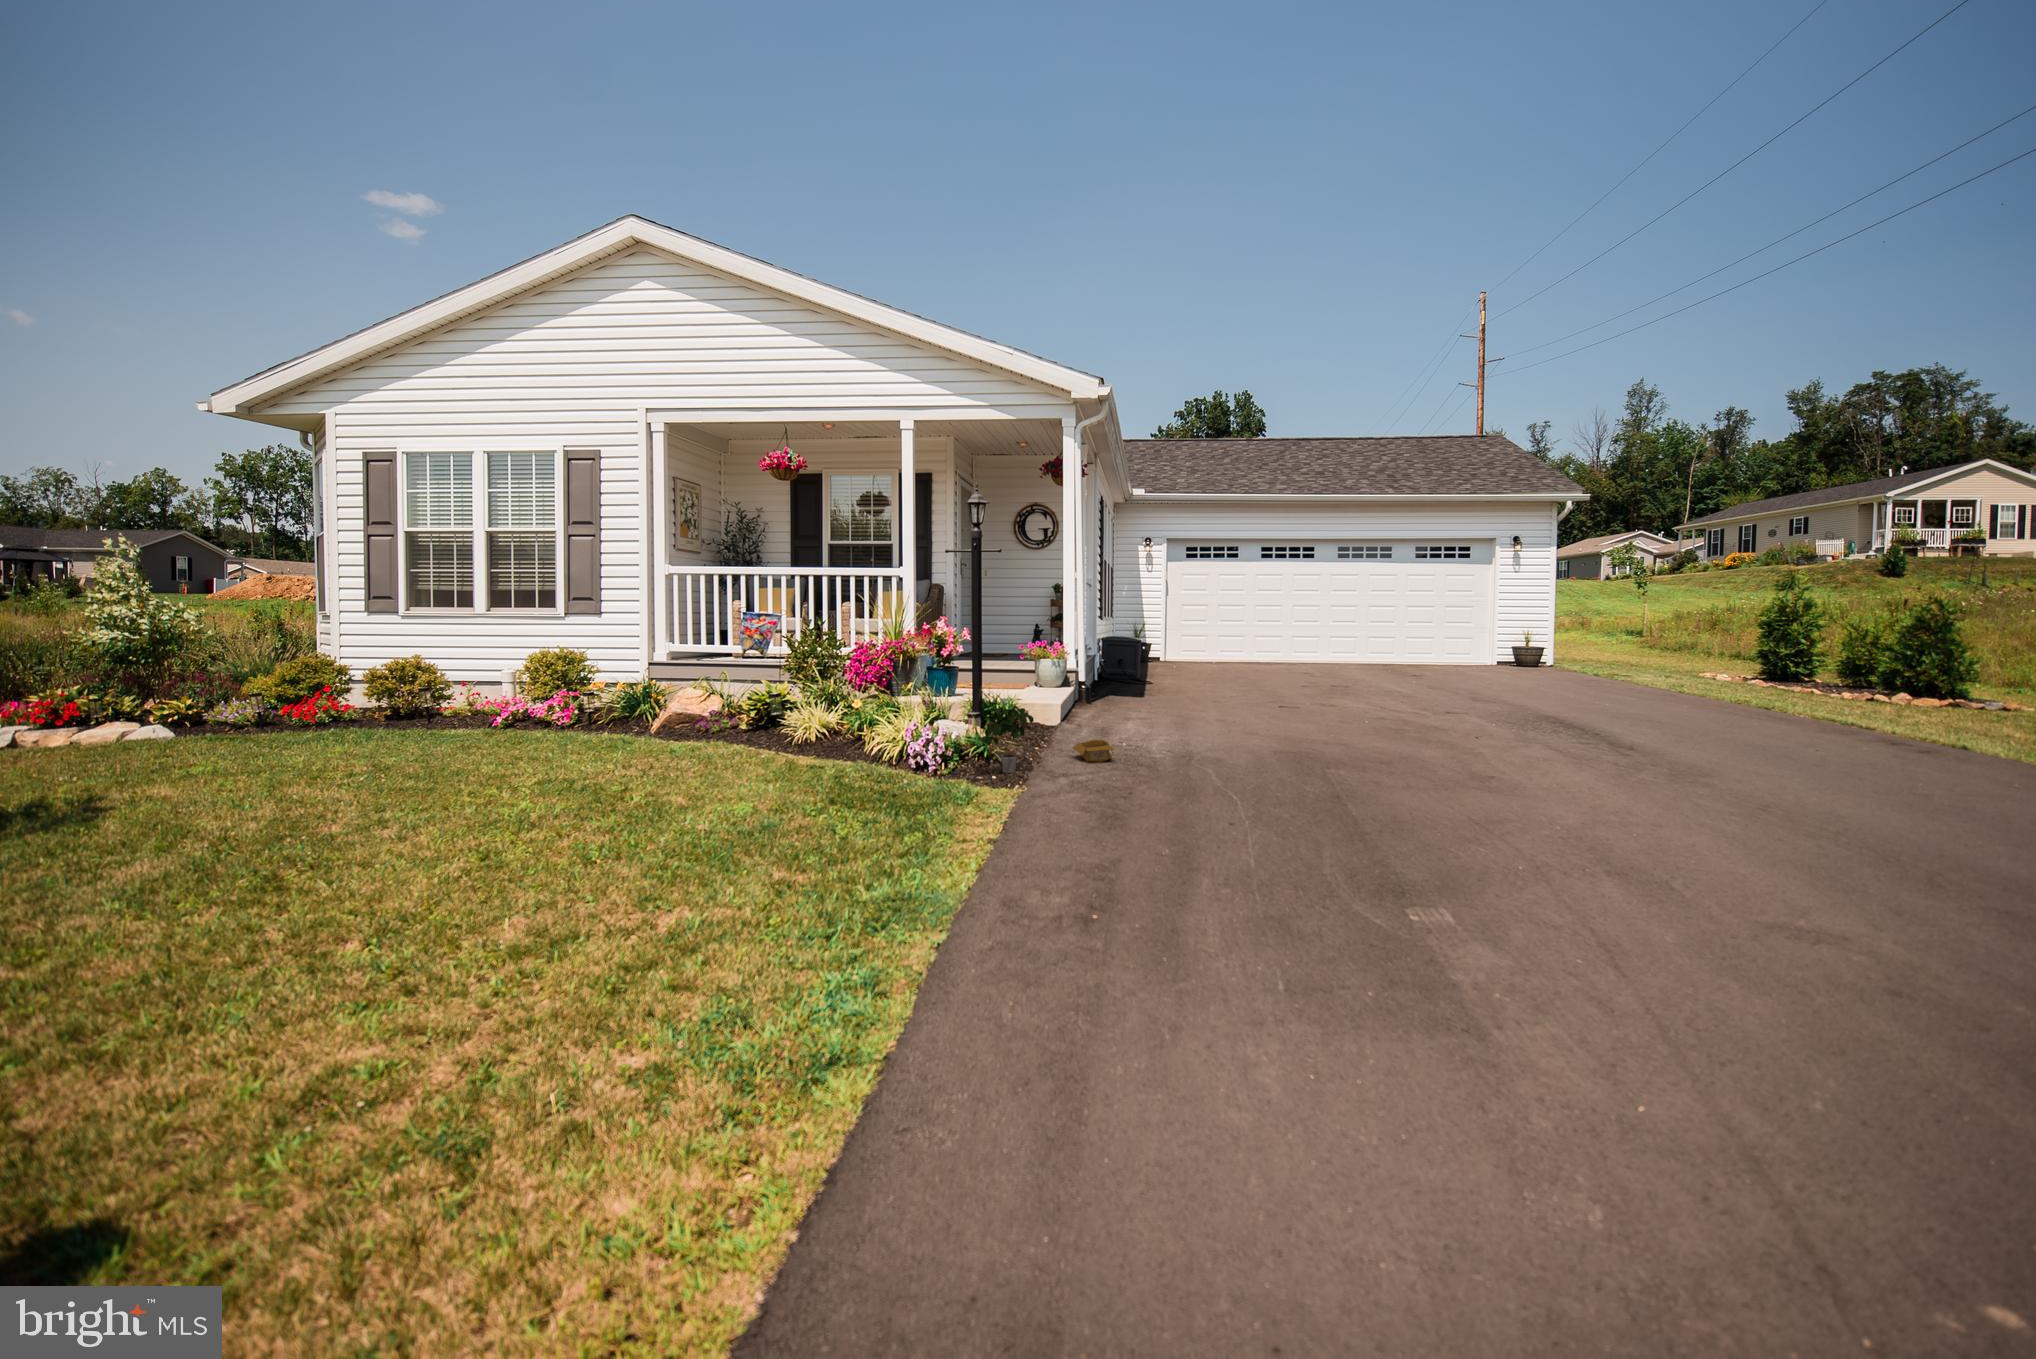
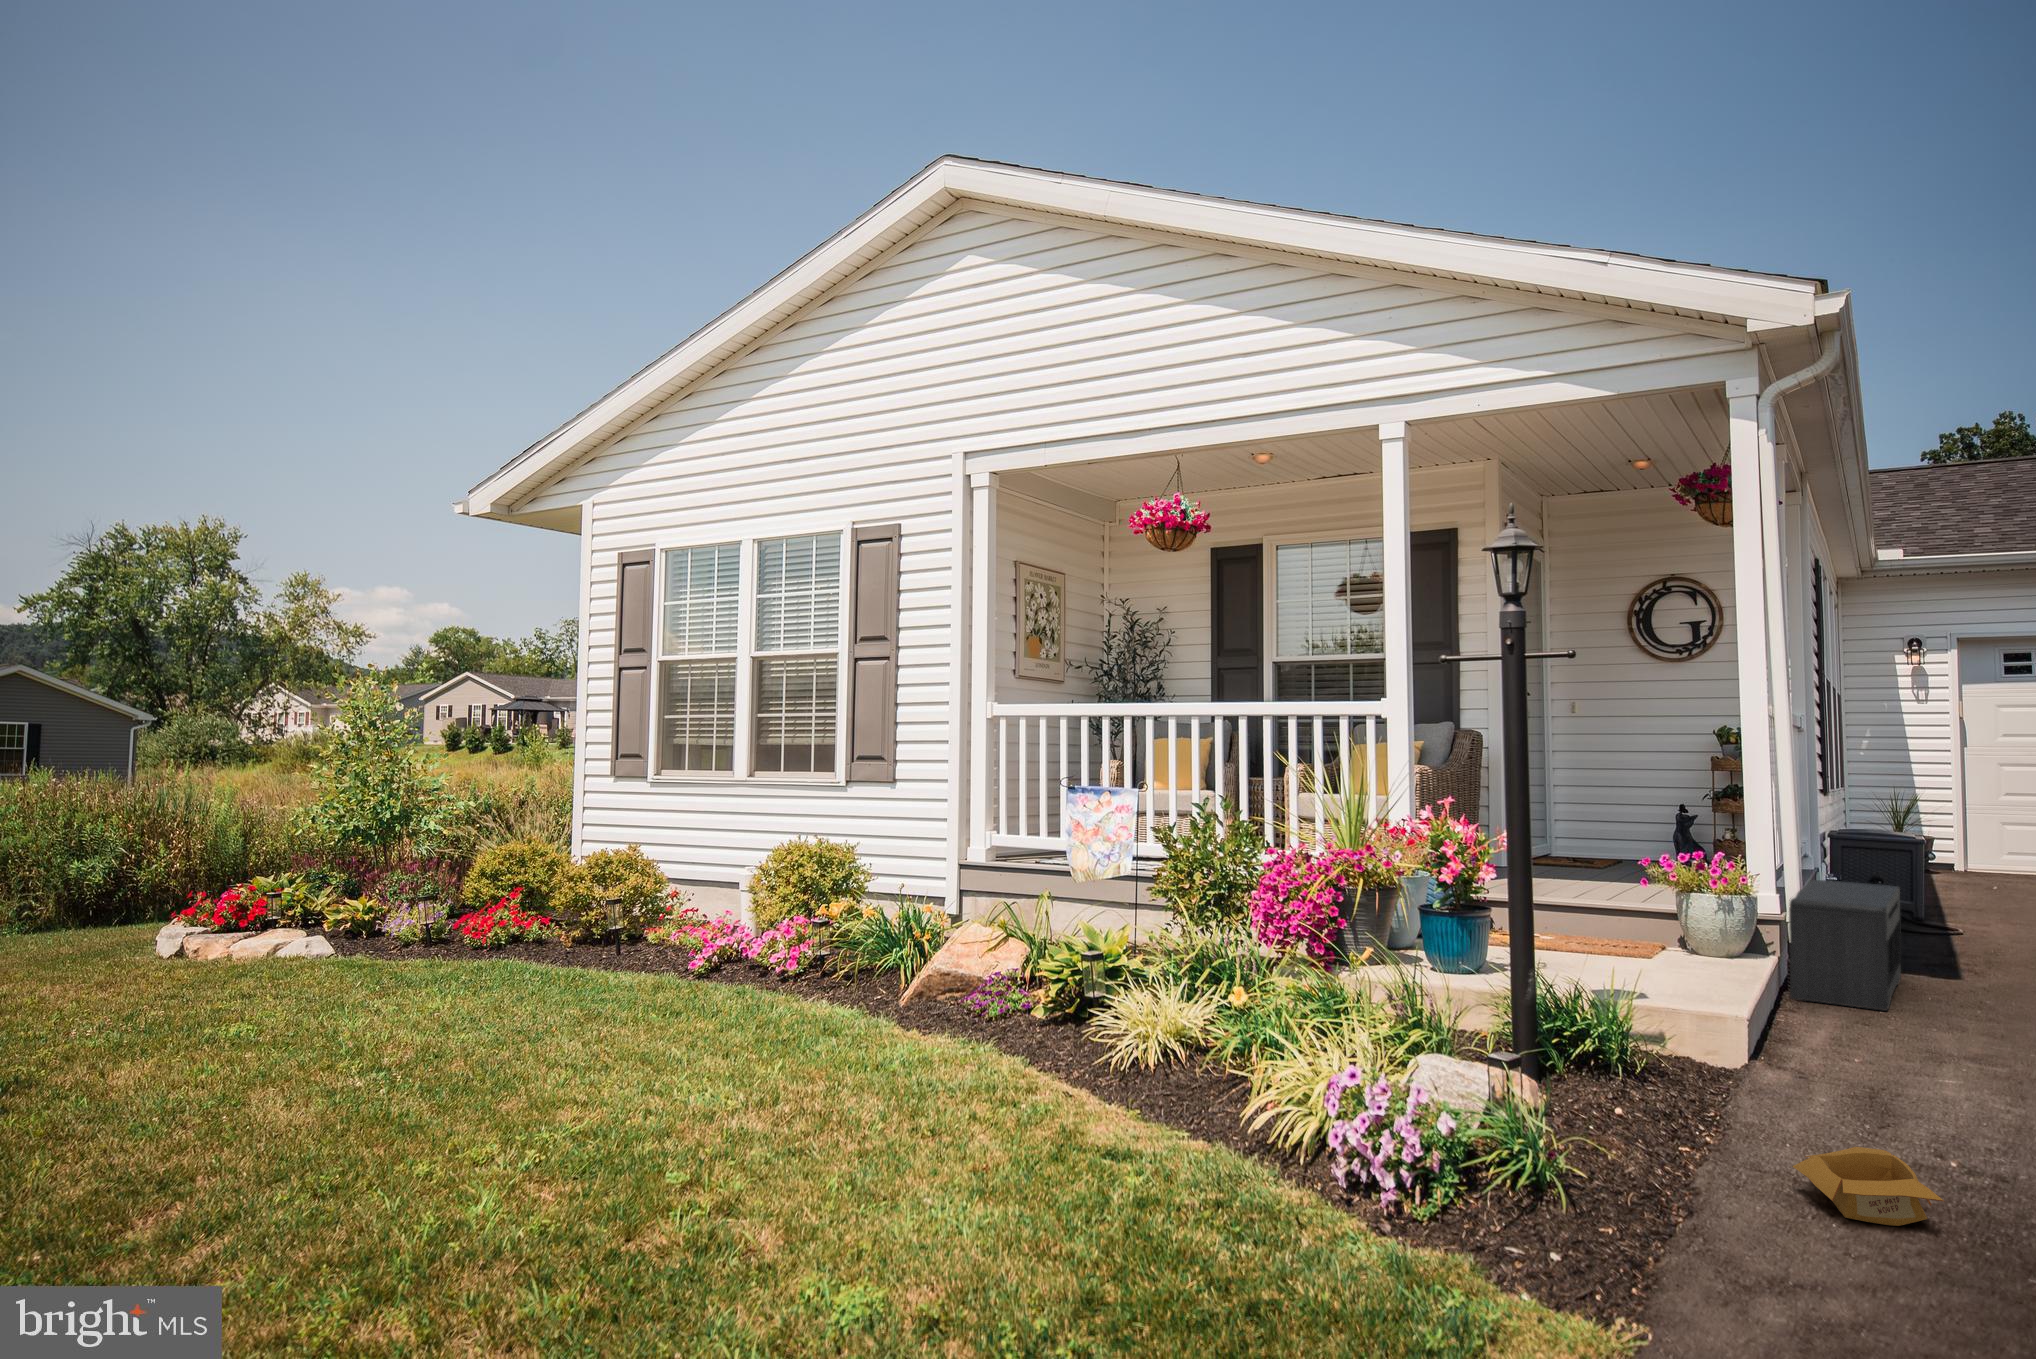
bench: none [1079,655,1125,708] -> present [1789,880,1901,1011]
potted plant: present [982,706,1033,773] -> none [1525,1055,1677,1241]

